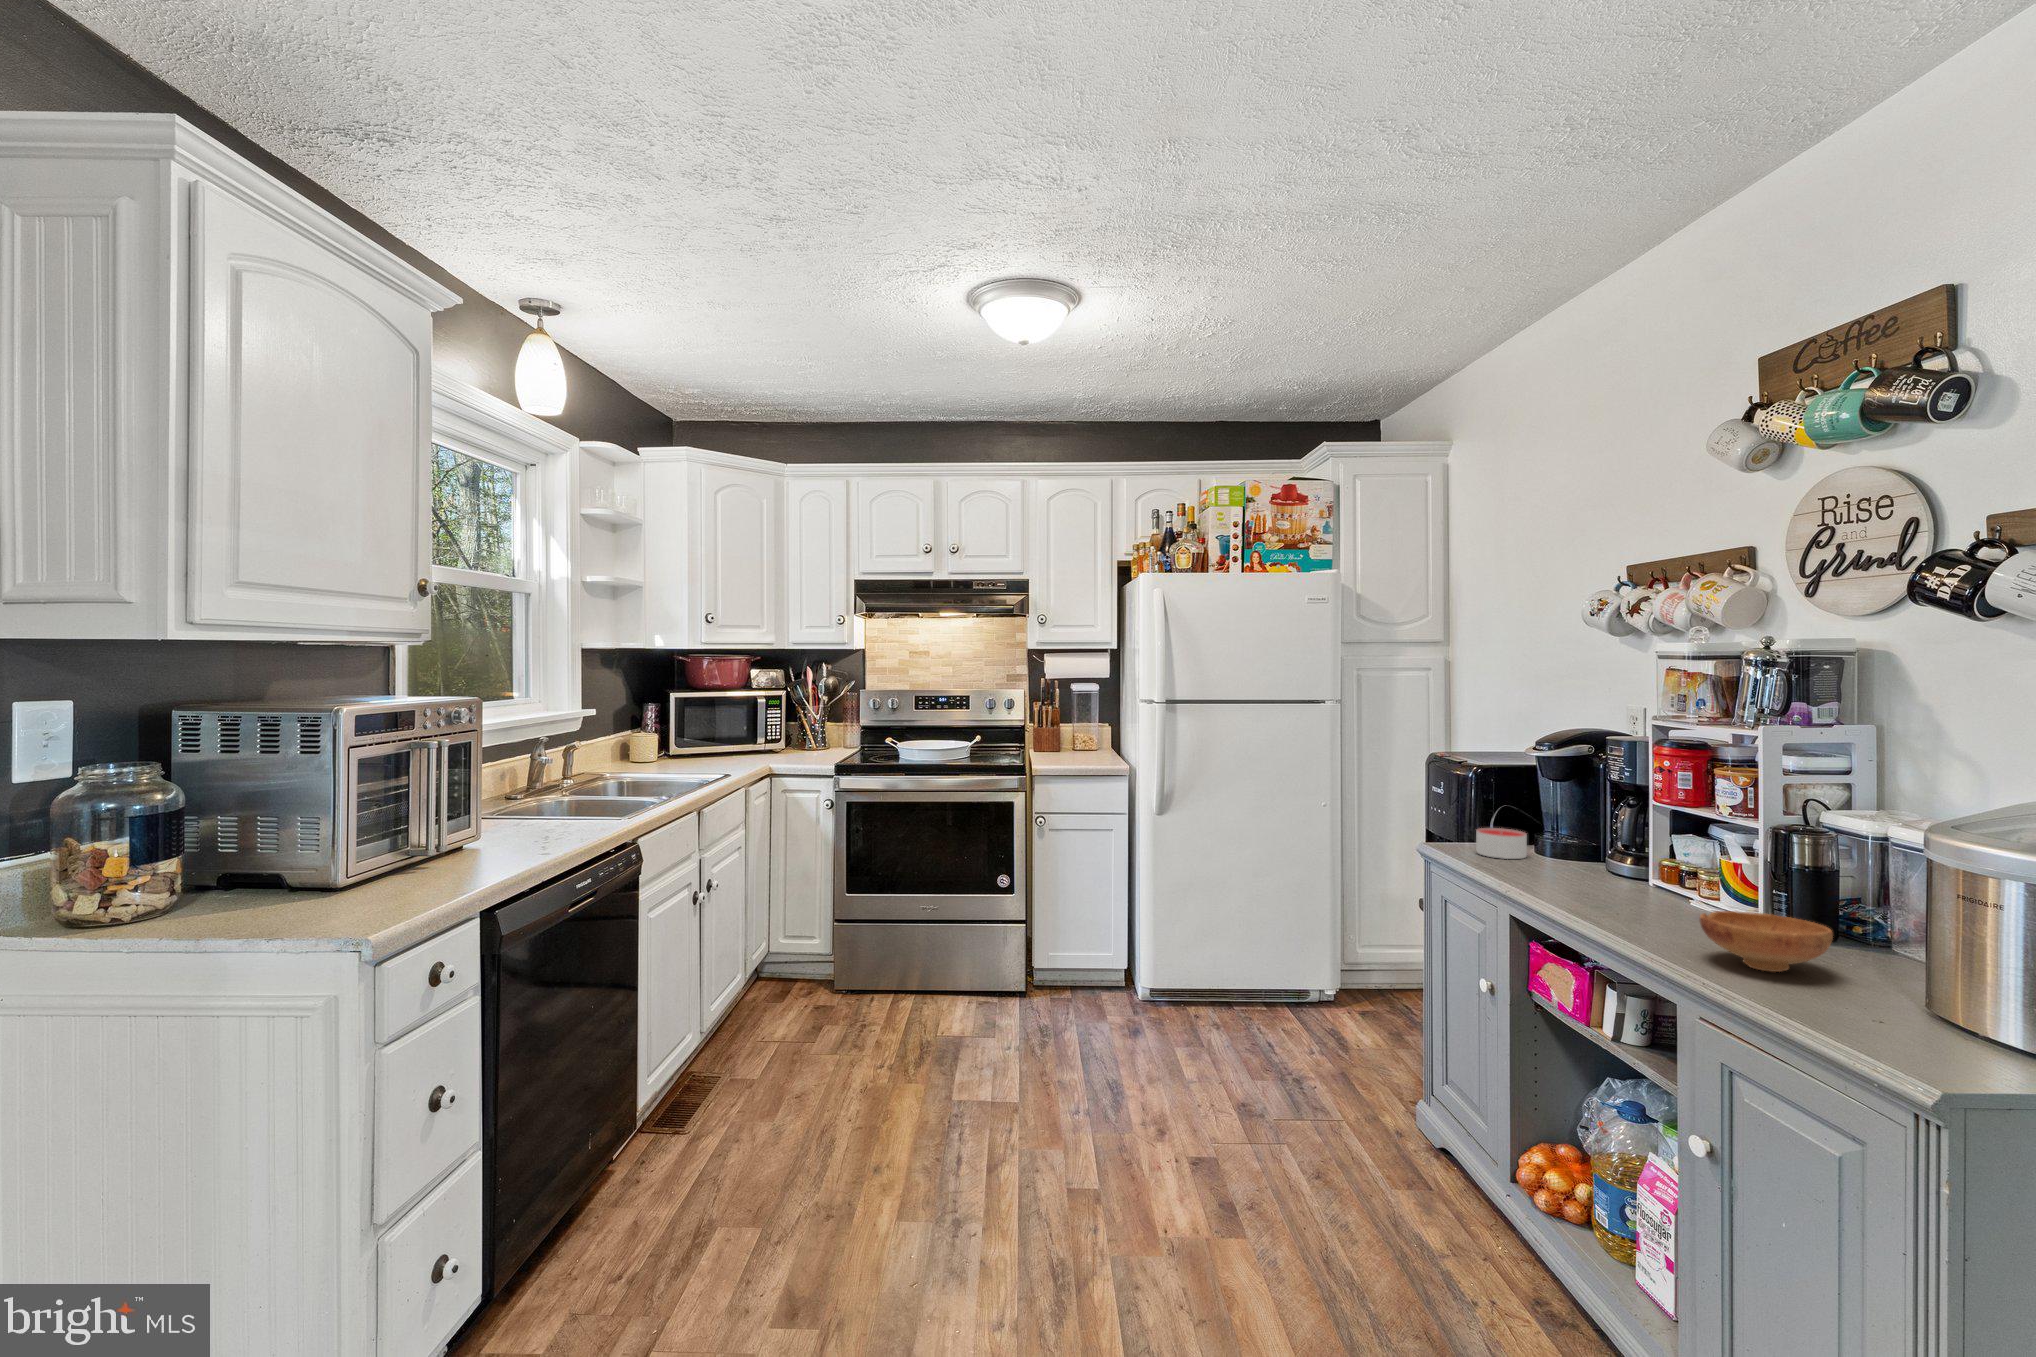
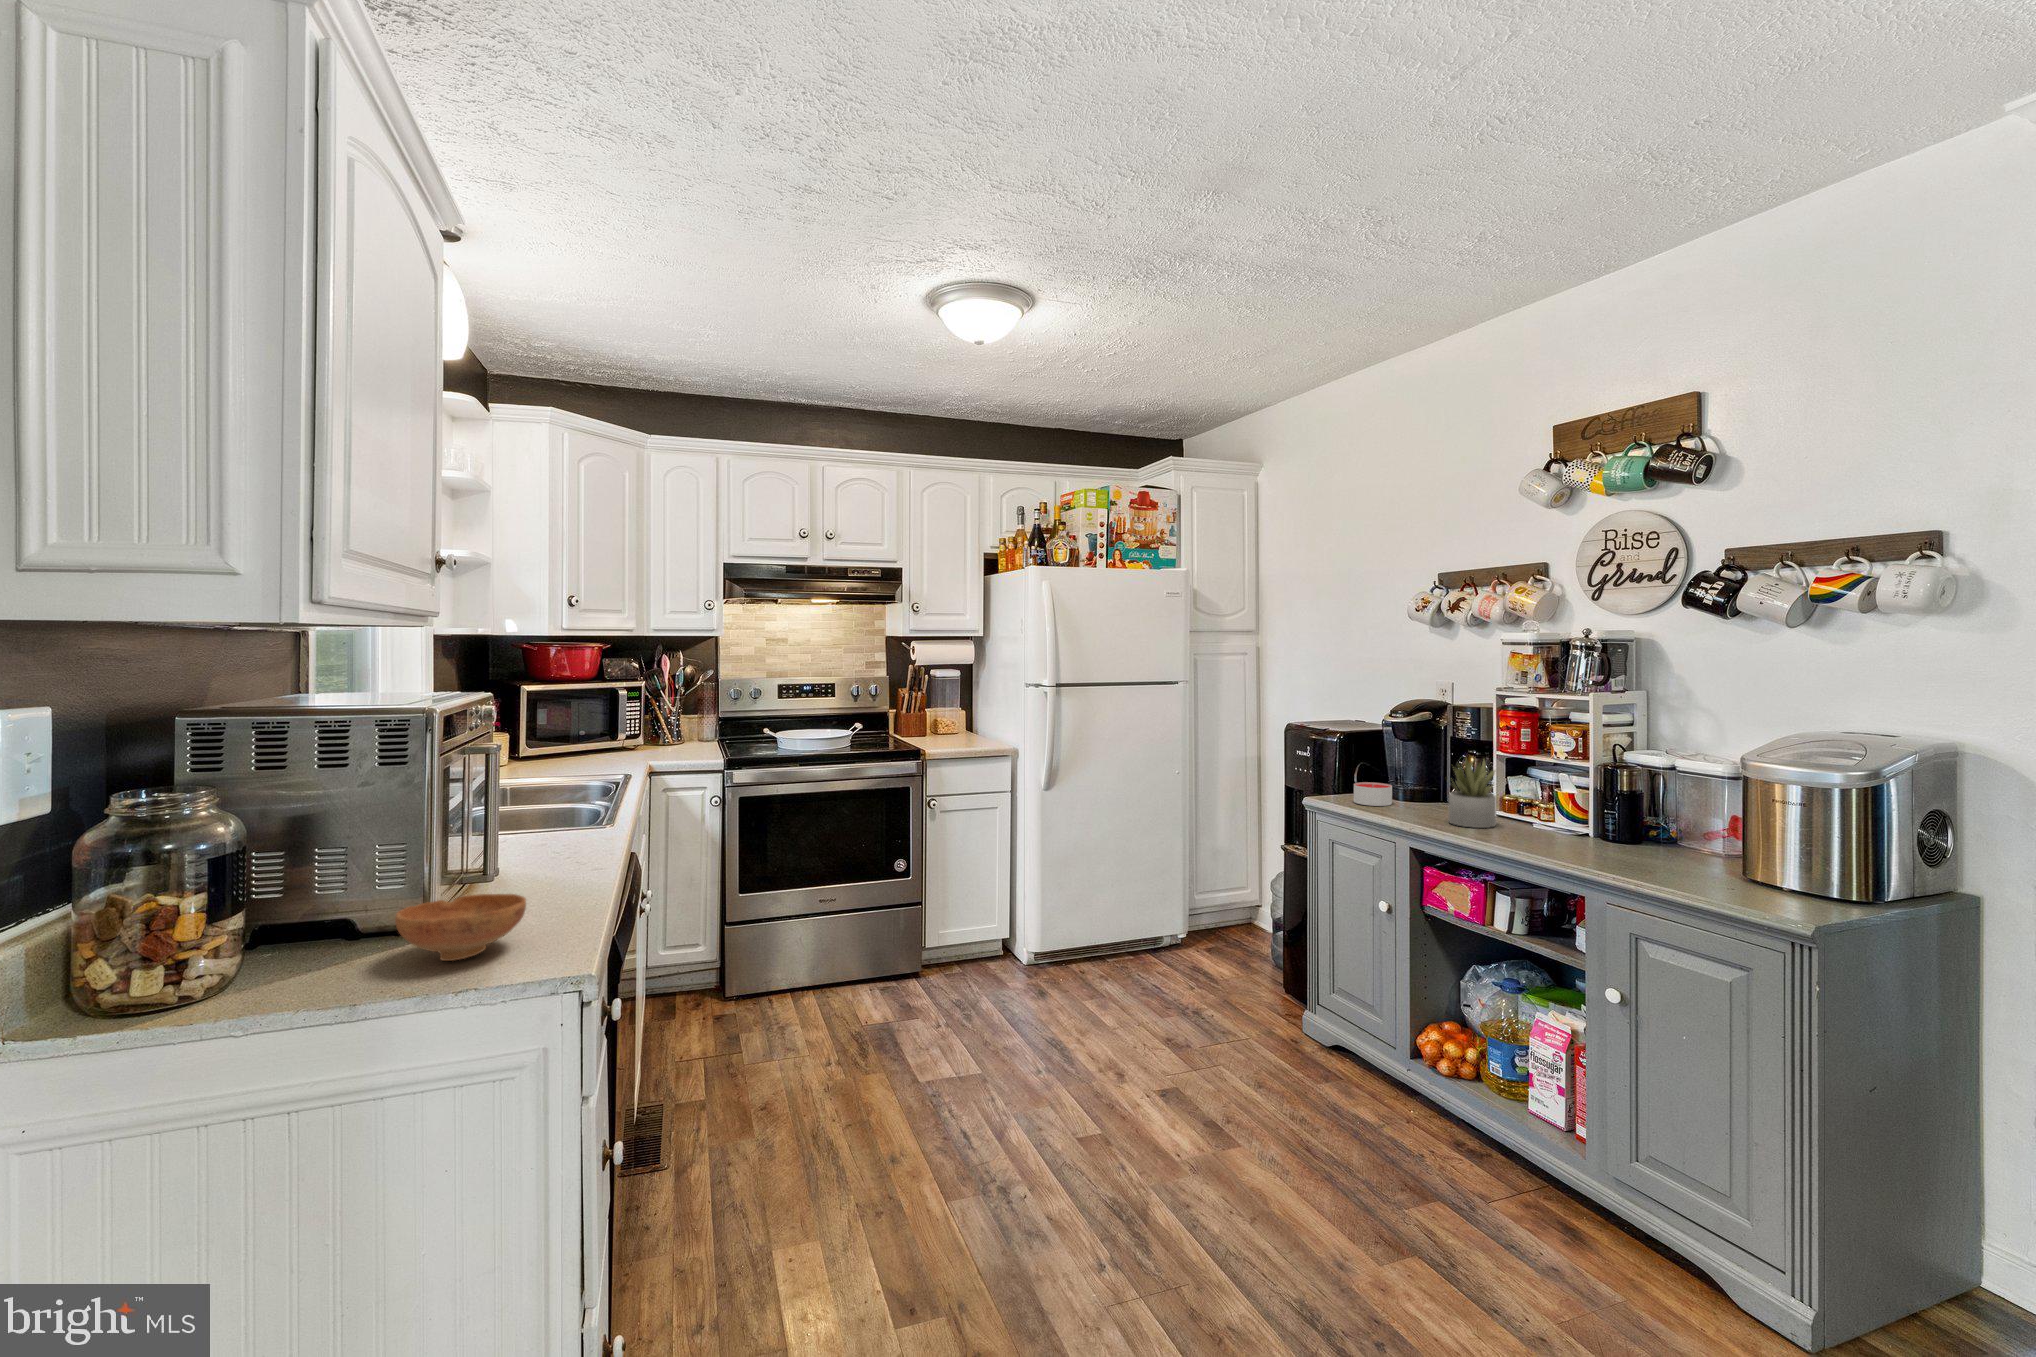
succulent plant: none [1565,801,1635,898] -> present [1449,759,1496,828]
bowl: present [1700,911,1833,972] -> present [395,894,526,961]

